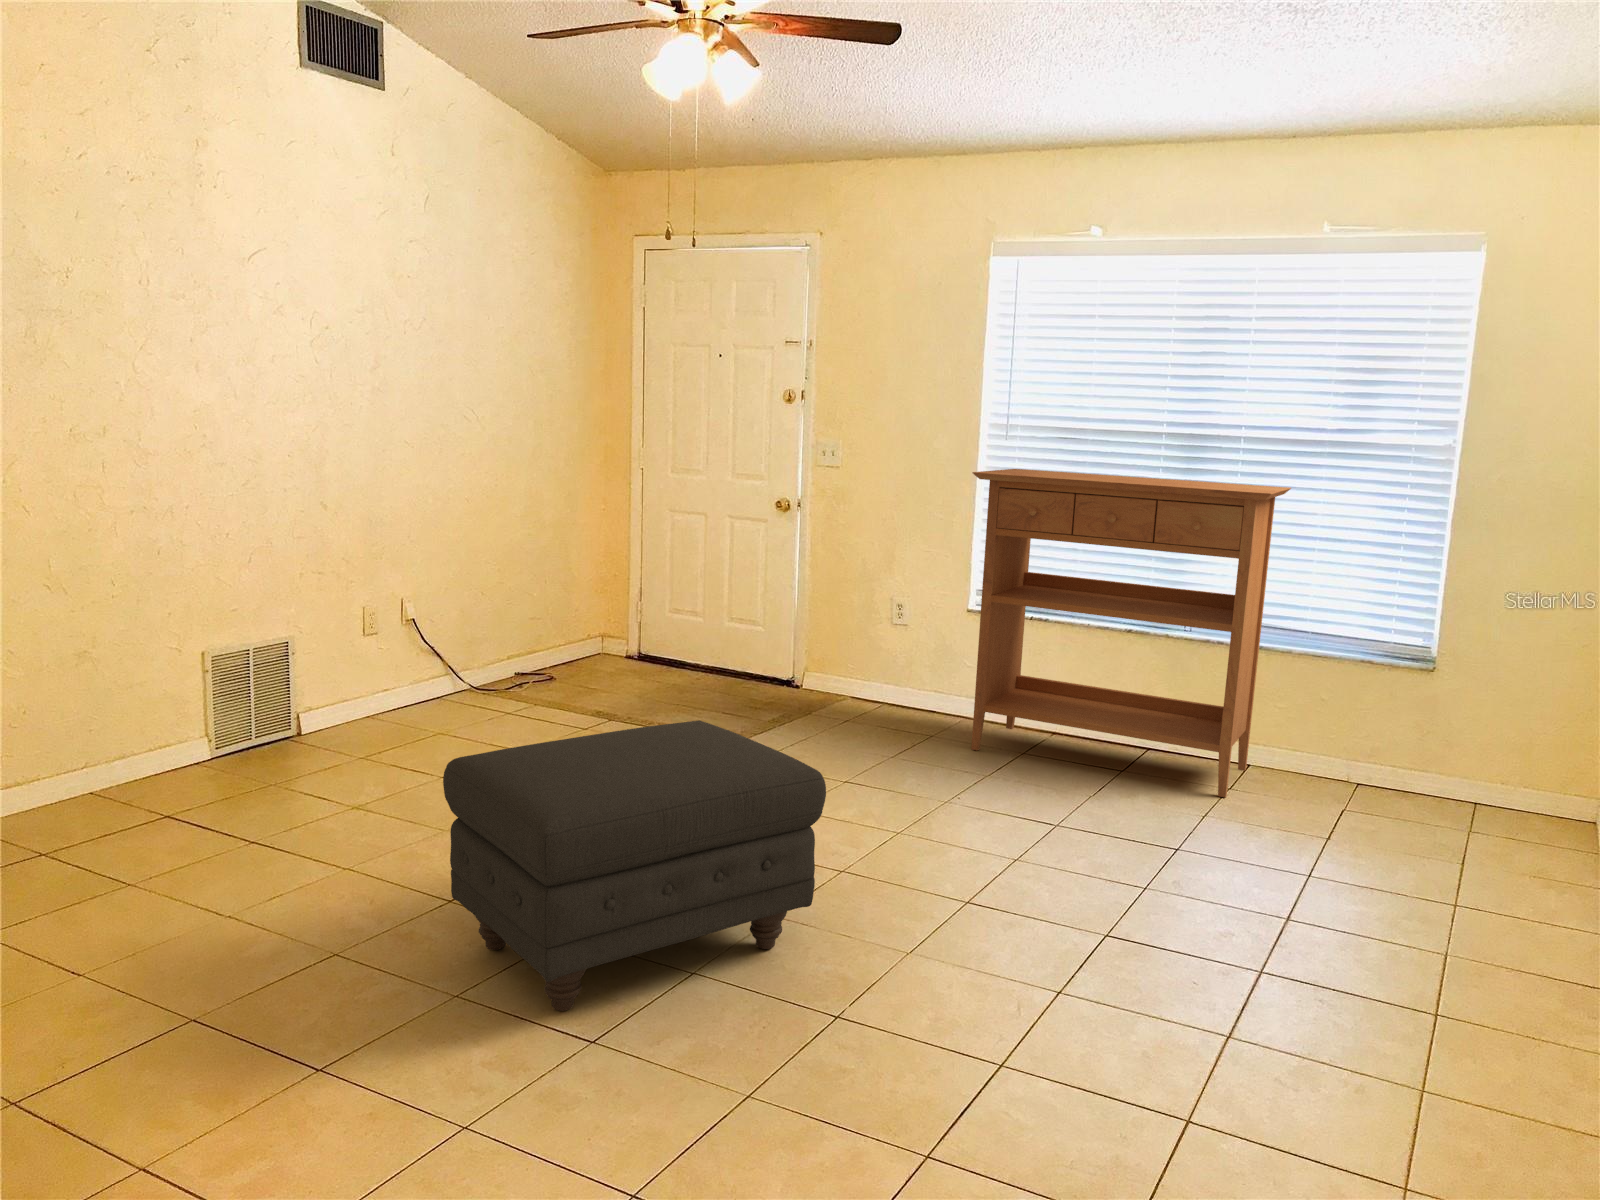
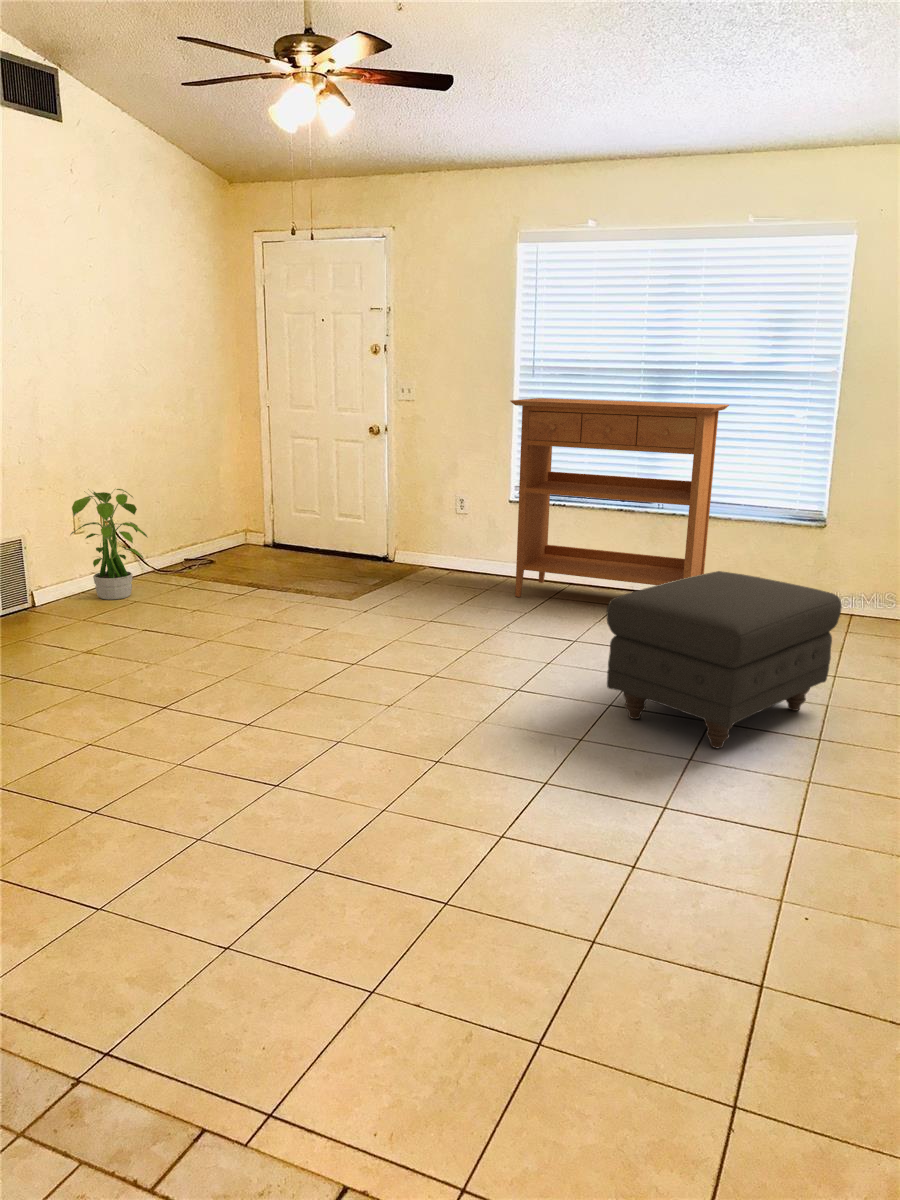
potted plant: none [354,575,460,729] -> present [70,489,147,600]
ottoman: present [443,720,826,1011] -> present [607,571,842,748]

